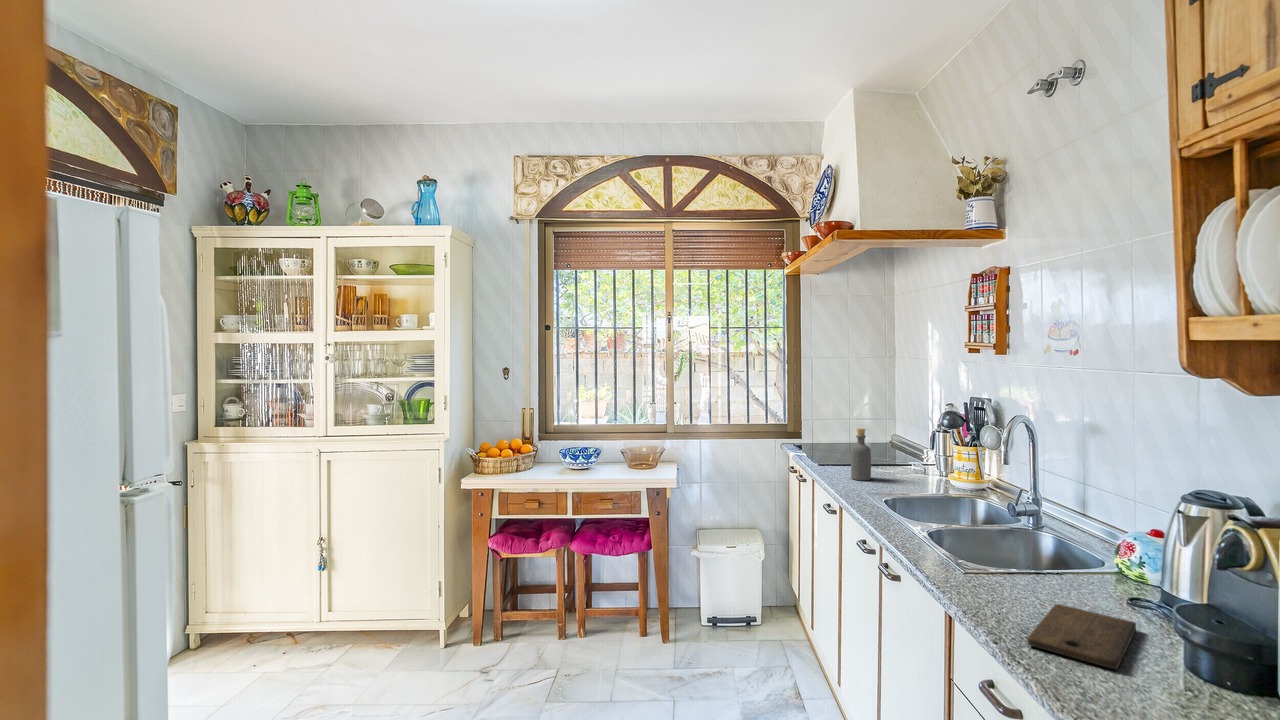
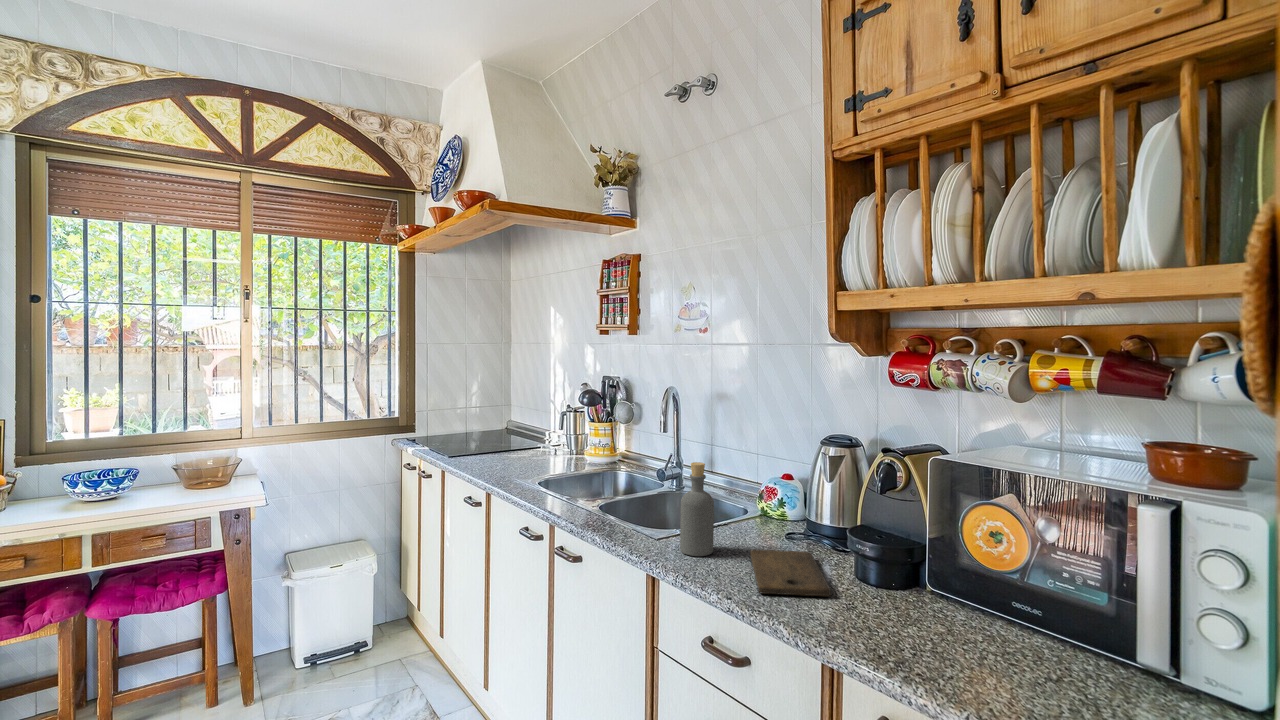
bottle: present [851,428,871,480] -> present [680,462,714,556]

